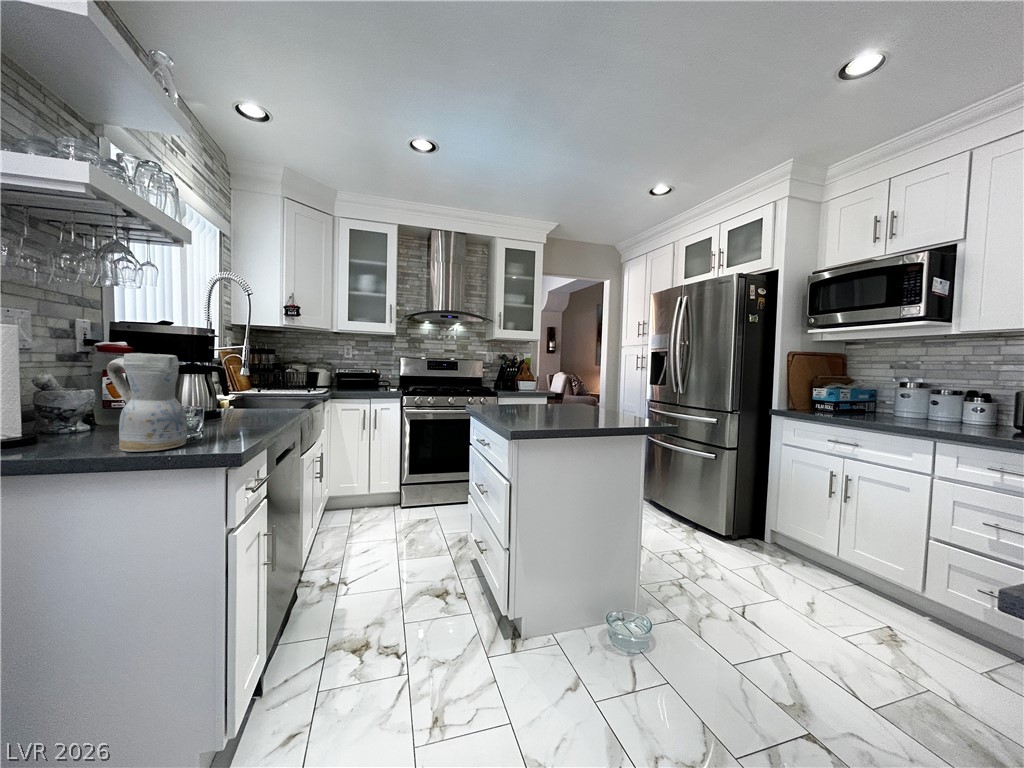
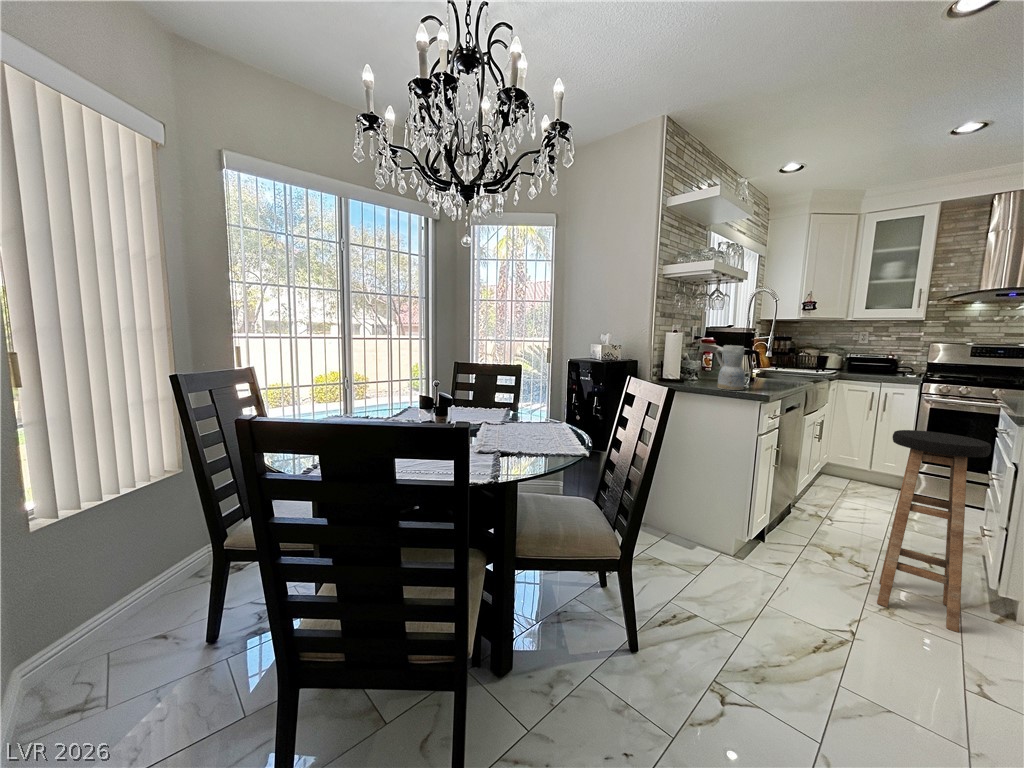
bar stool: none [416,461,502,728] -> present [877,430,991,632]

